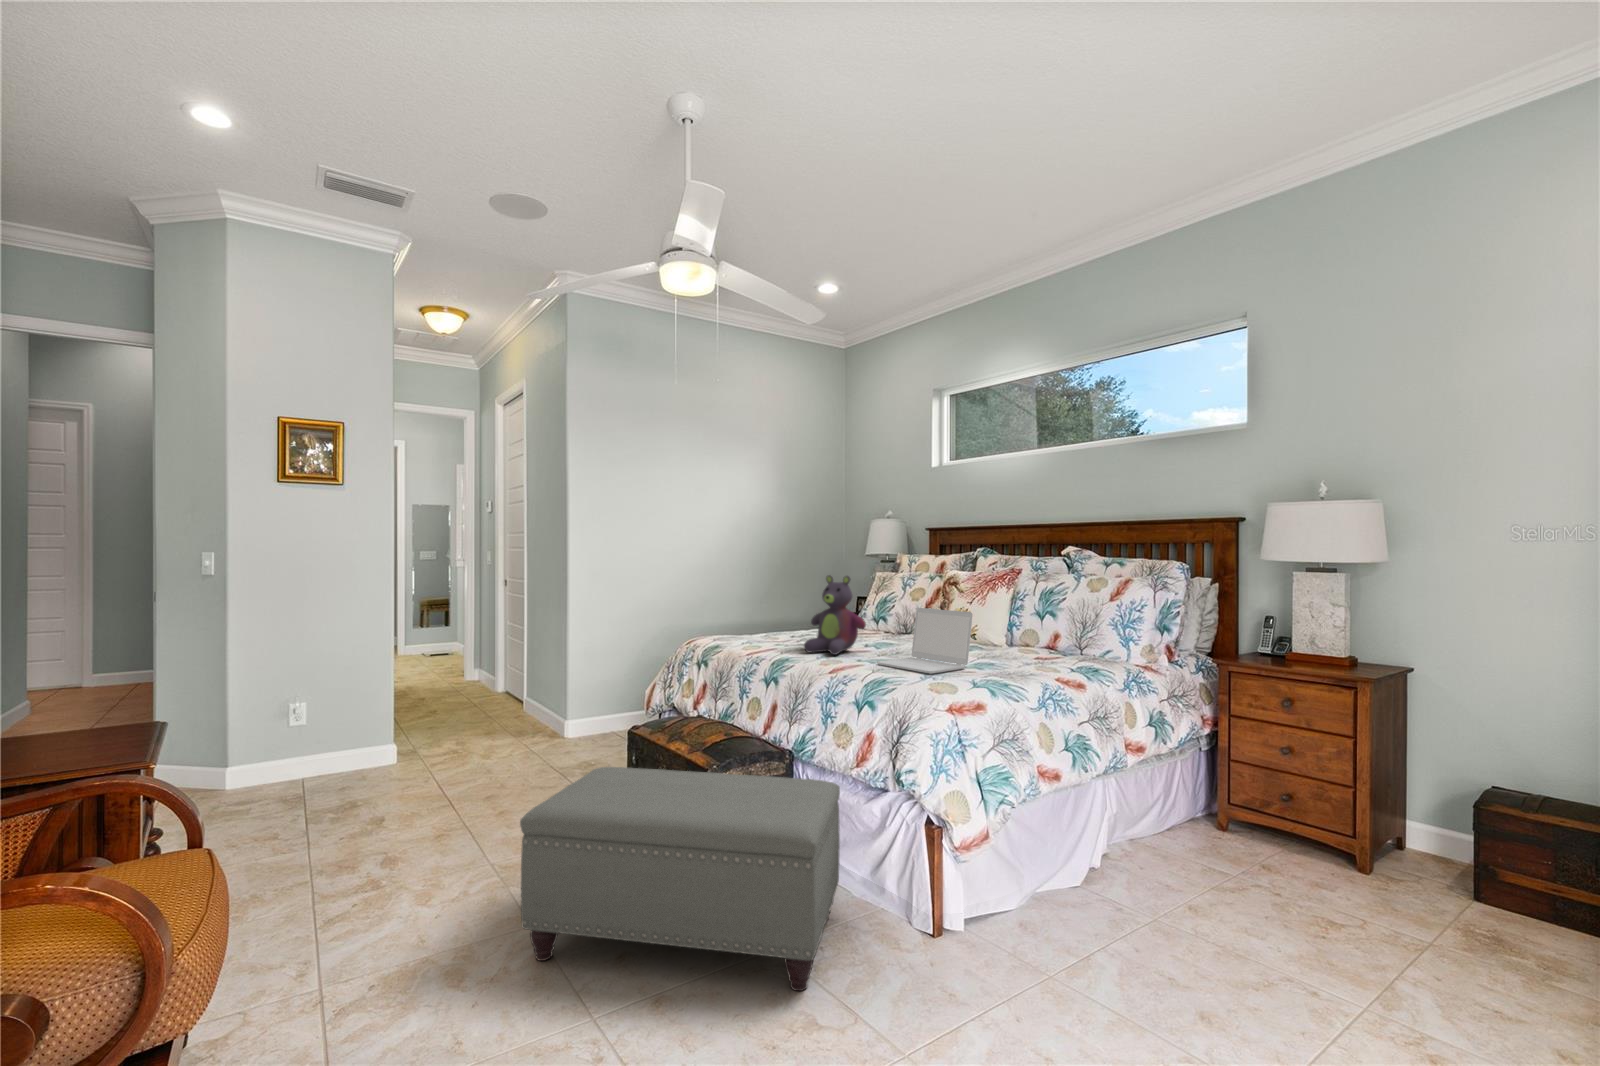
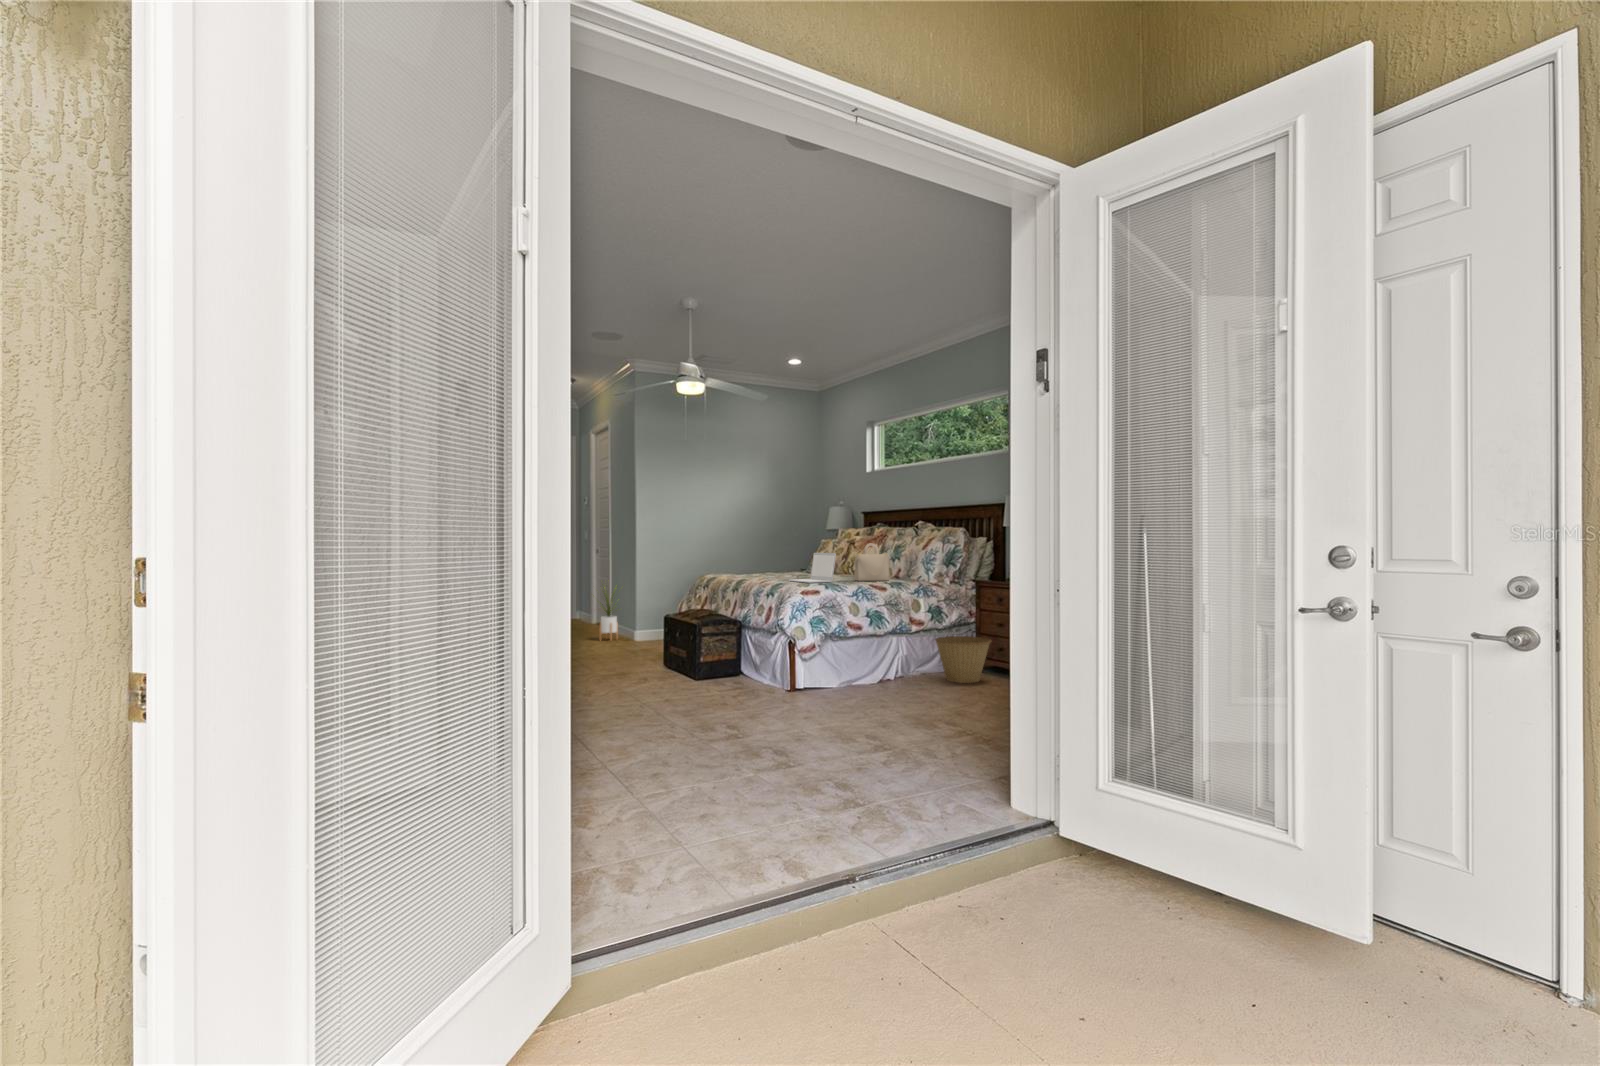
stuffed bear: present [804,575,866,655] -> none [757,537,790,578]
handbag: none [994,591,1060,663] -> present [854,544,890,581]
house plant: none [493,633,550,738] -> present [600,587,619,640]
ottoman: present [520,767,840,991] -> none [610,622,754,700]
basket: none [1174,769,1300,879] -> present [935,636,991,683]

